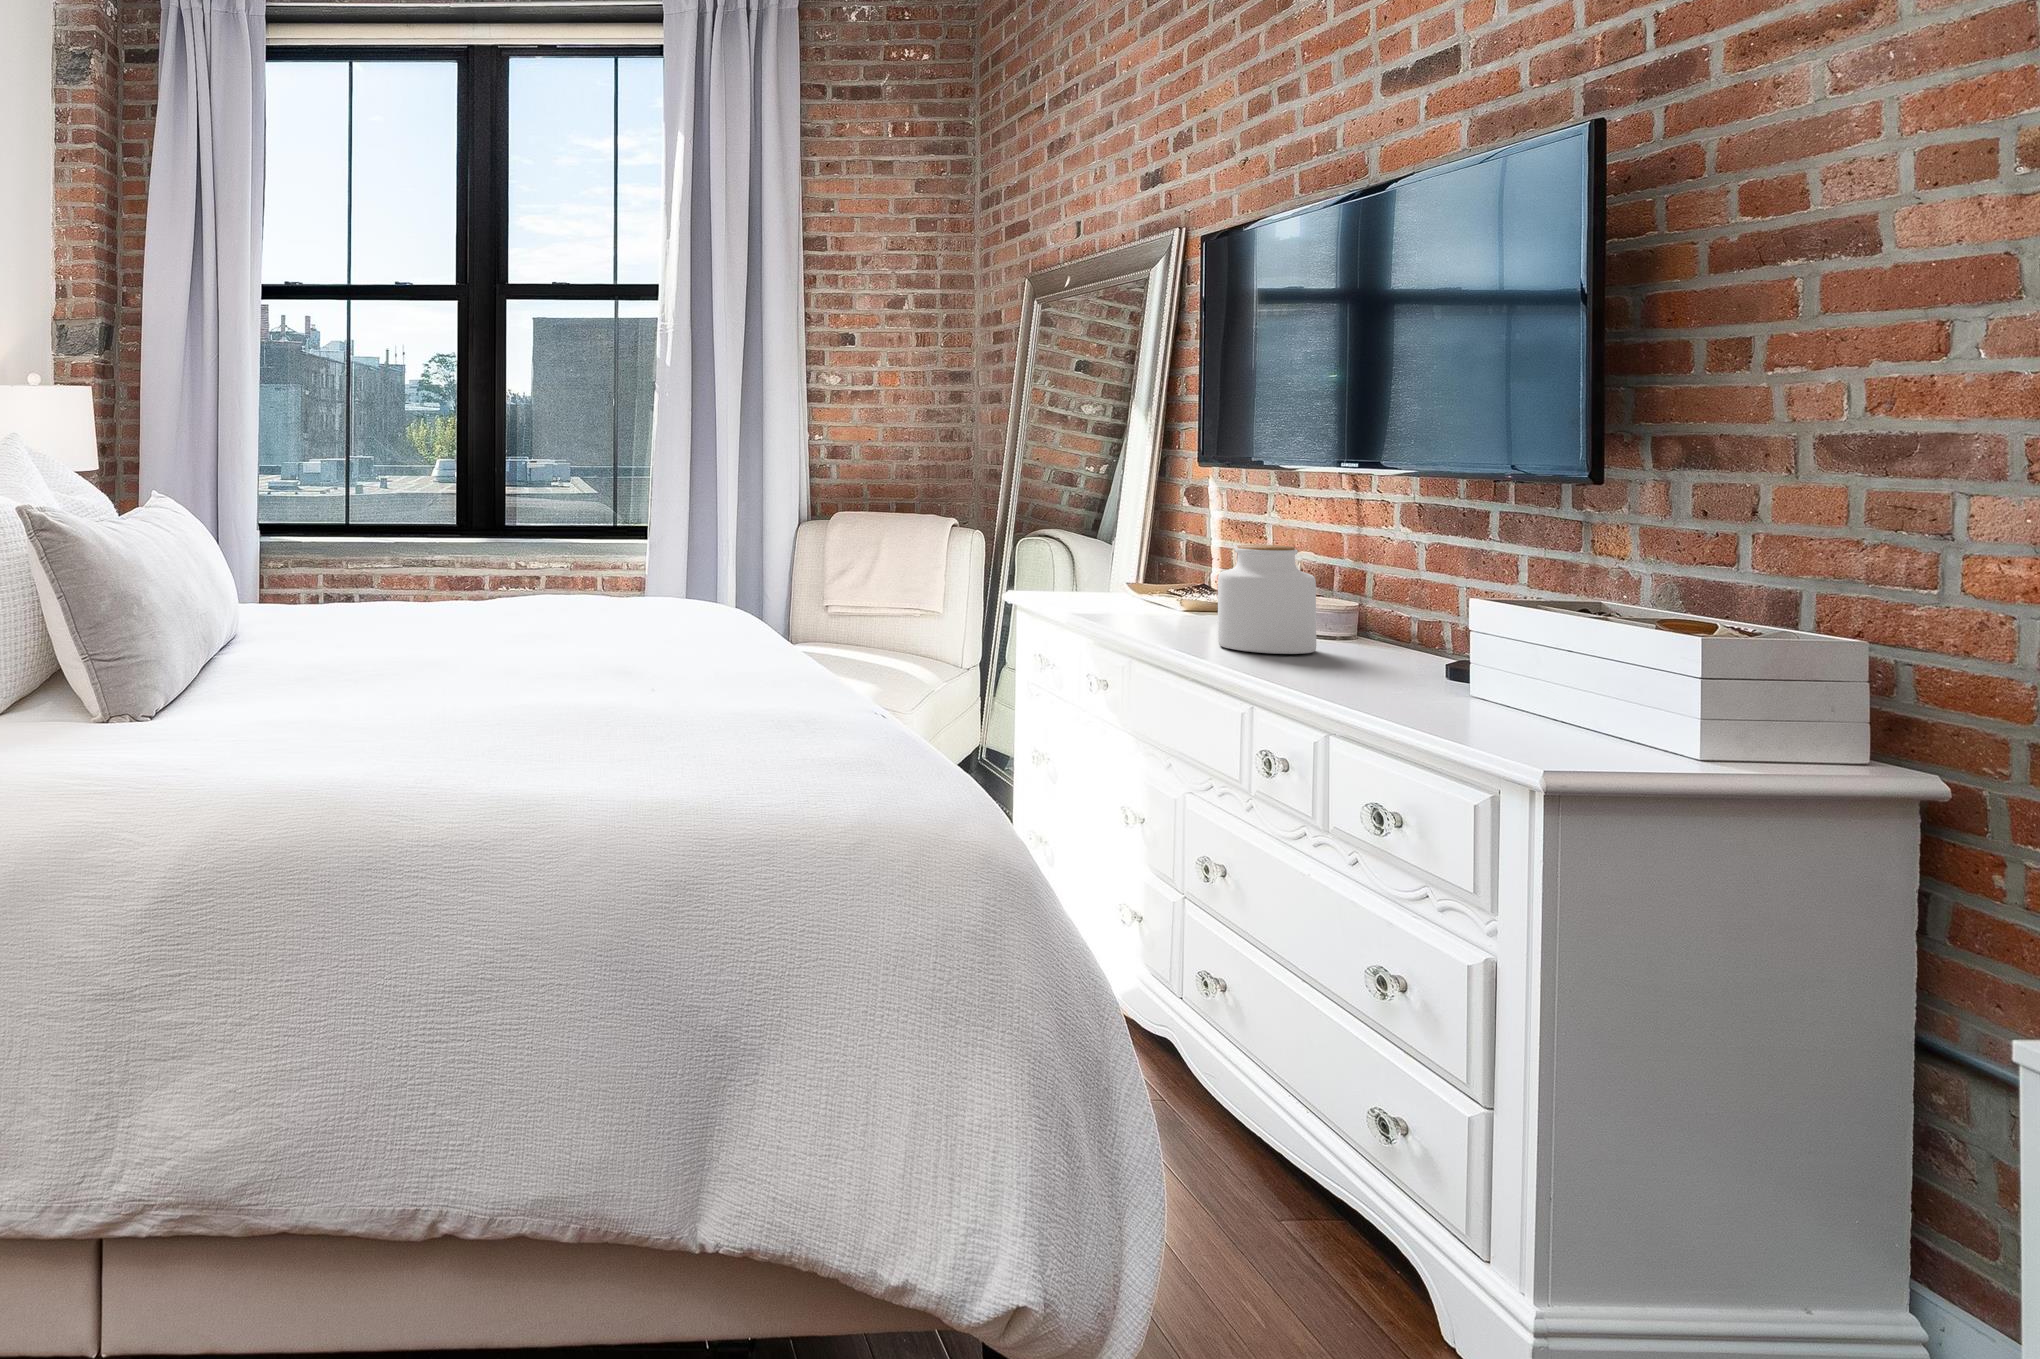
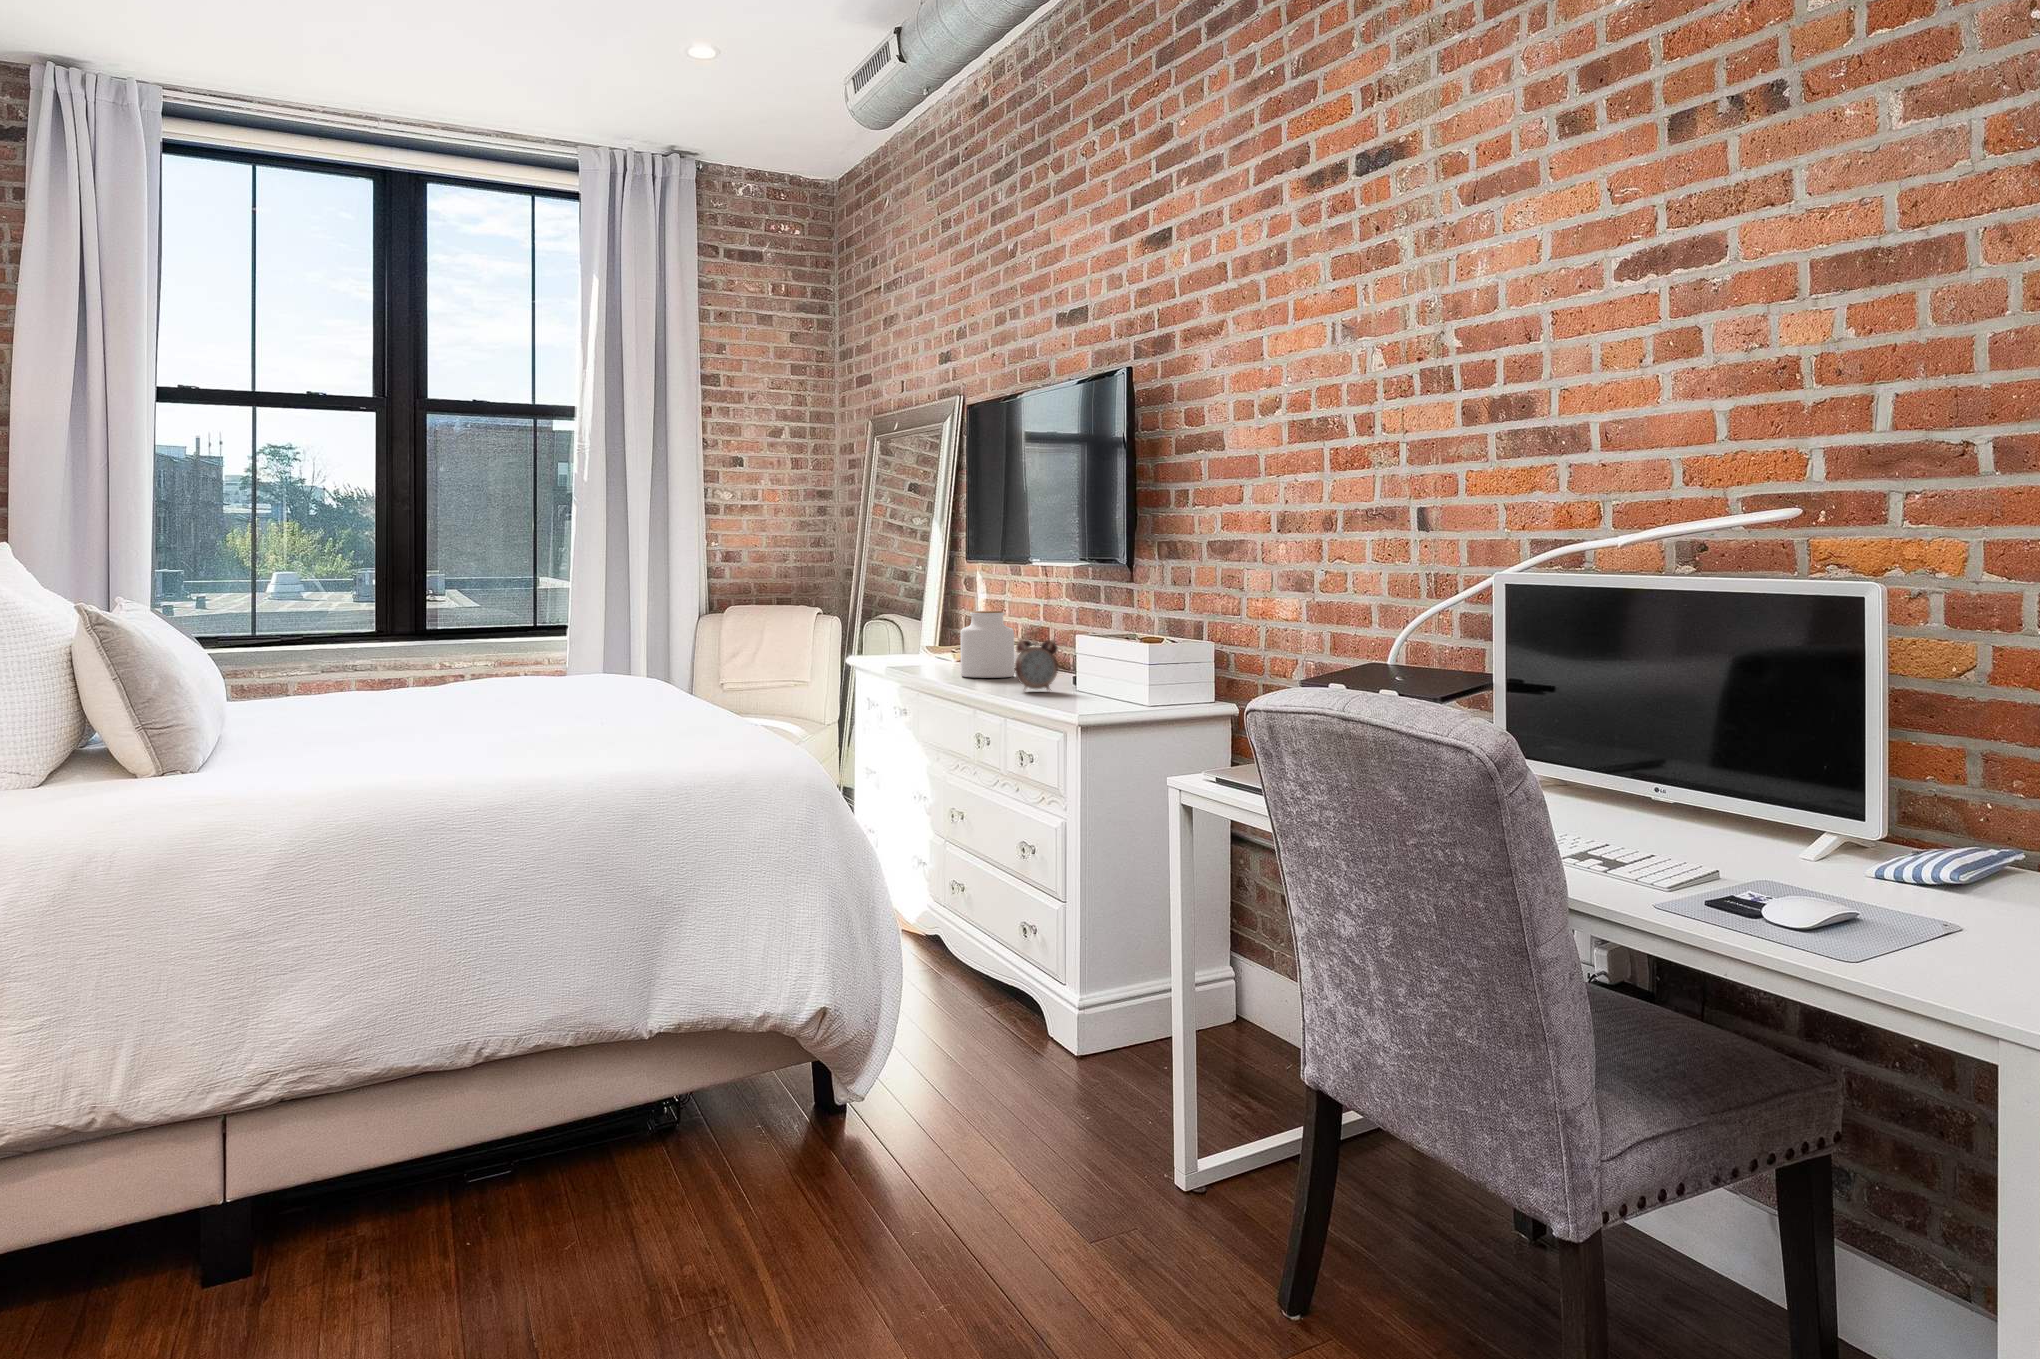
alarm clock: none [1352,594,1446,700] -> present [1014,633,1058,690]

